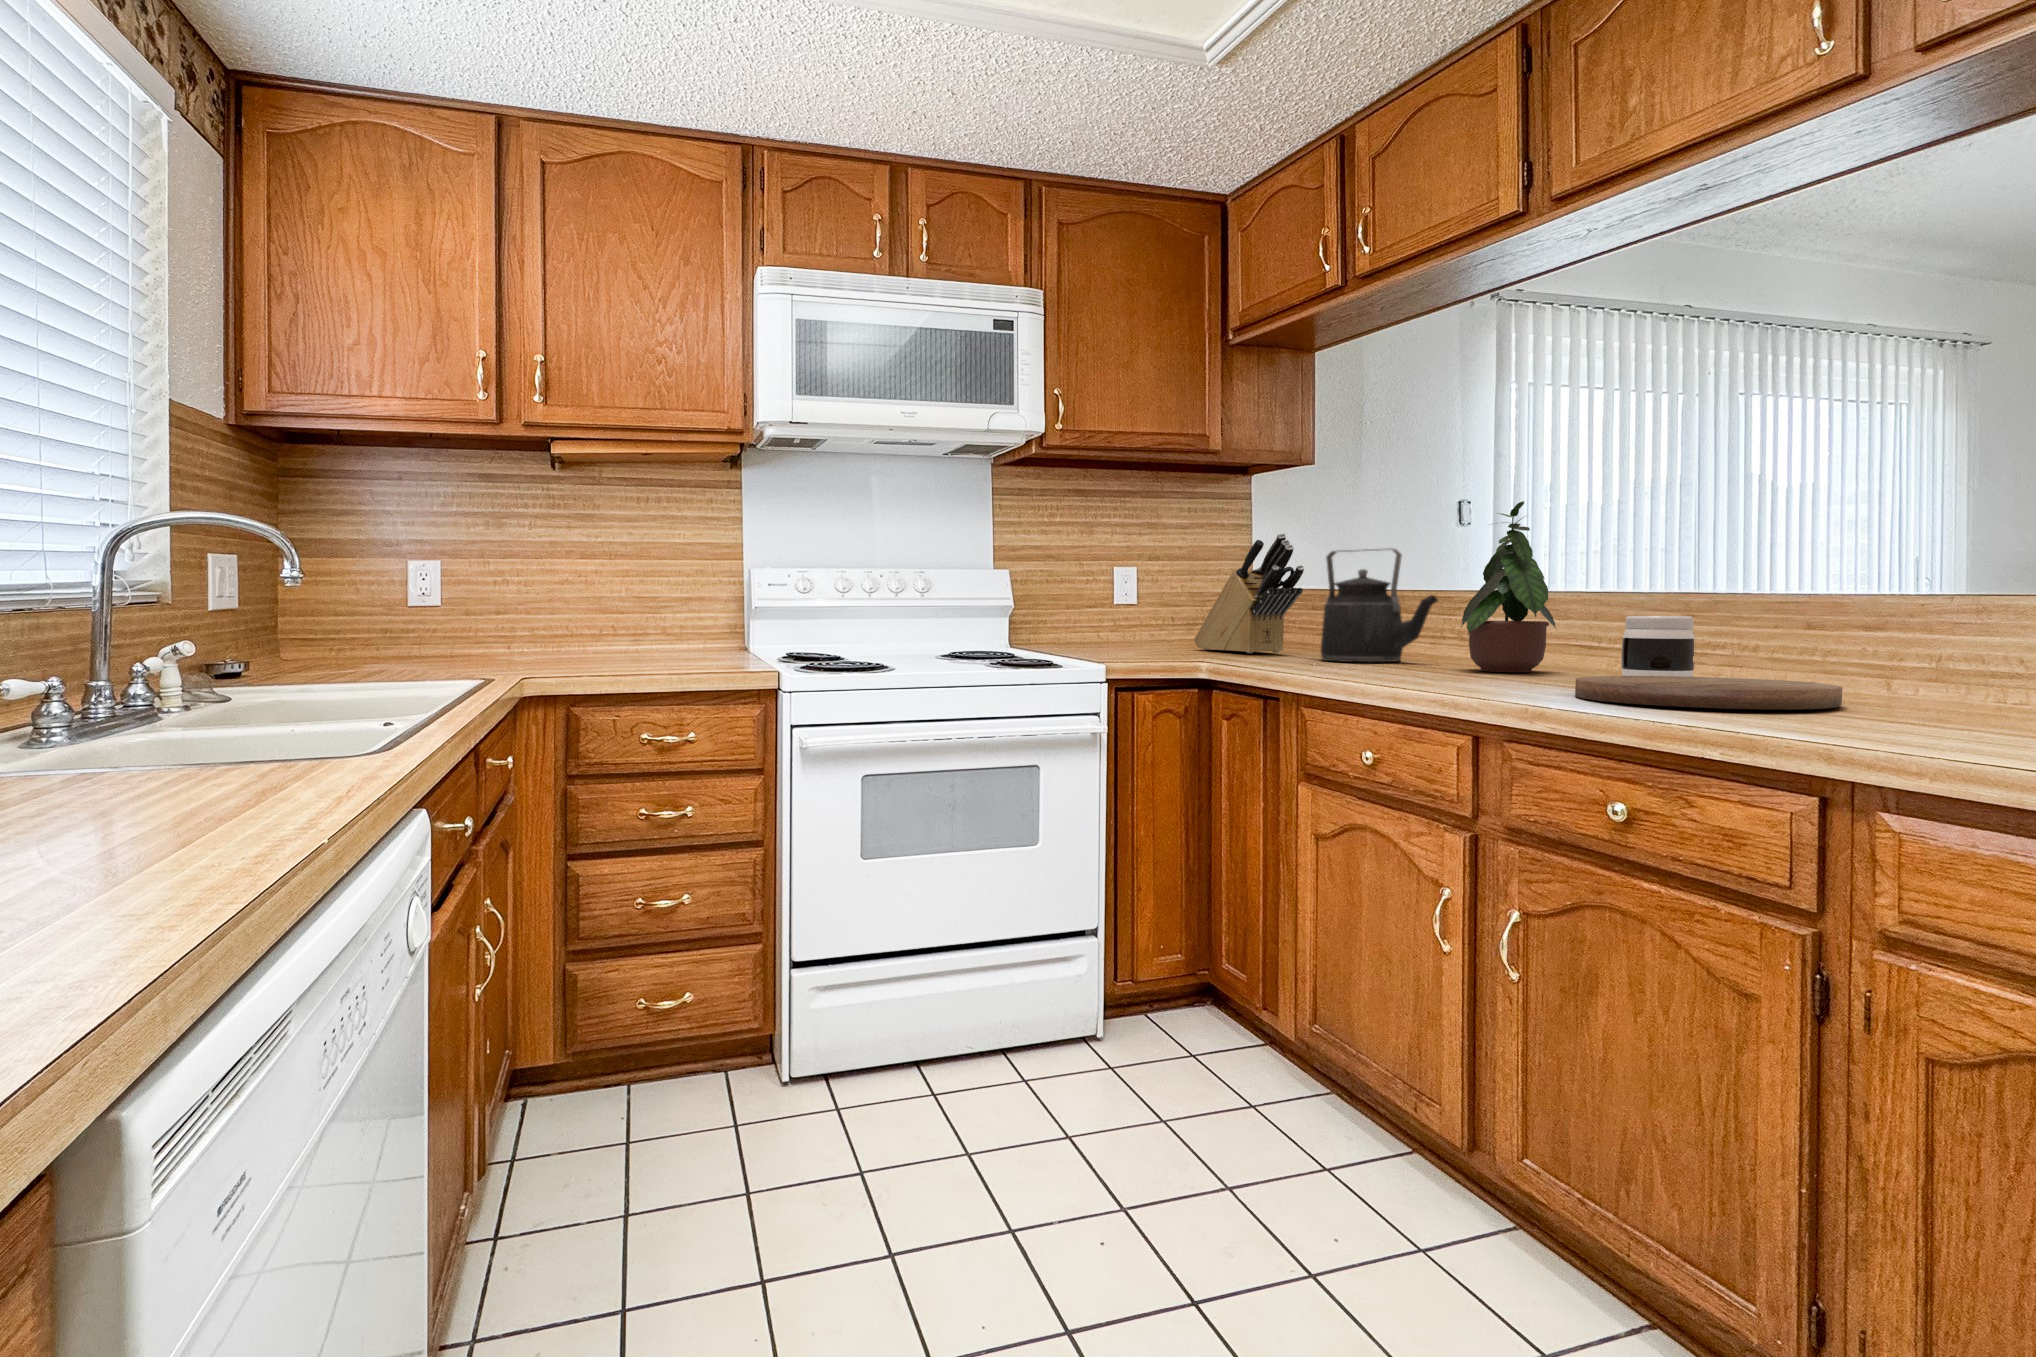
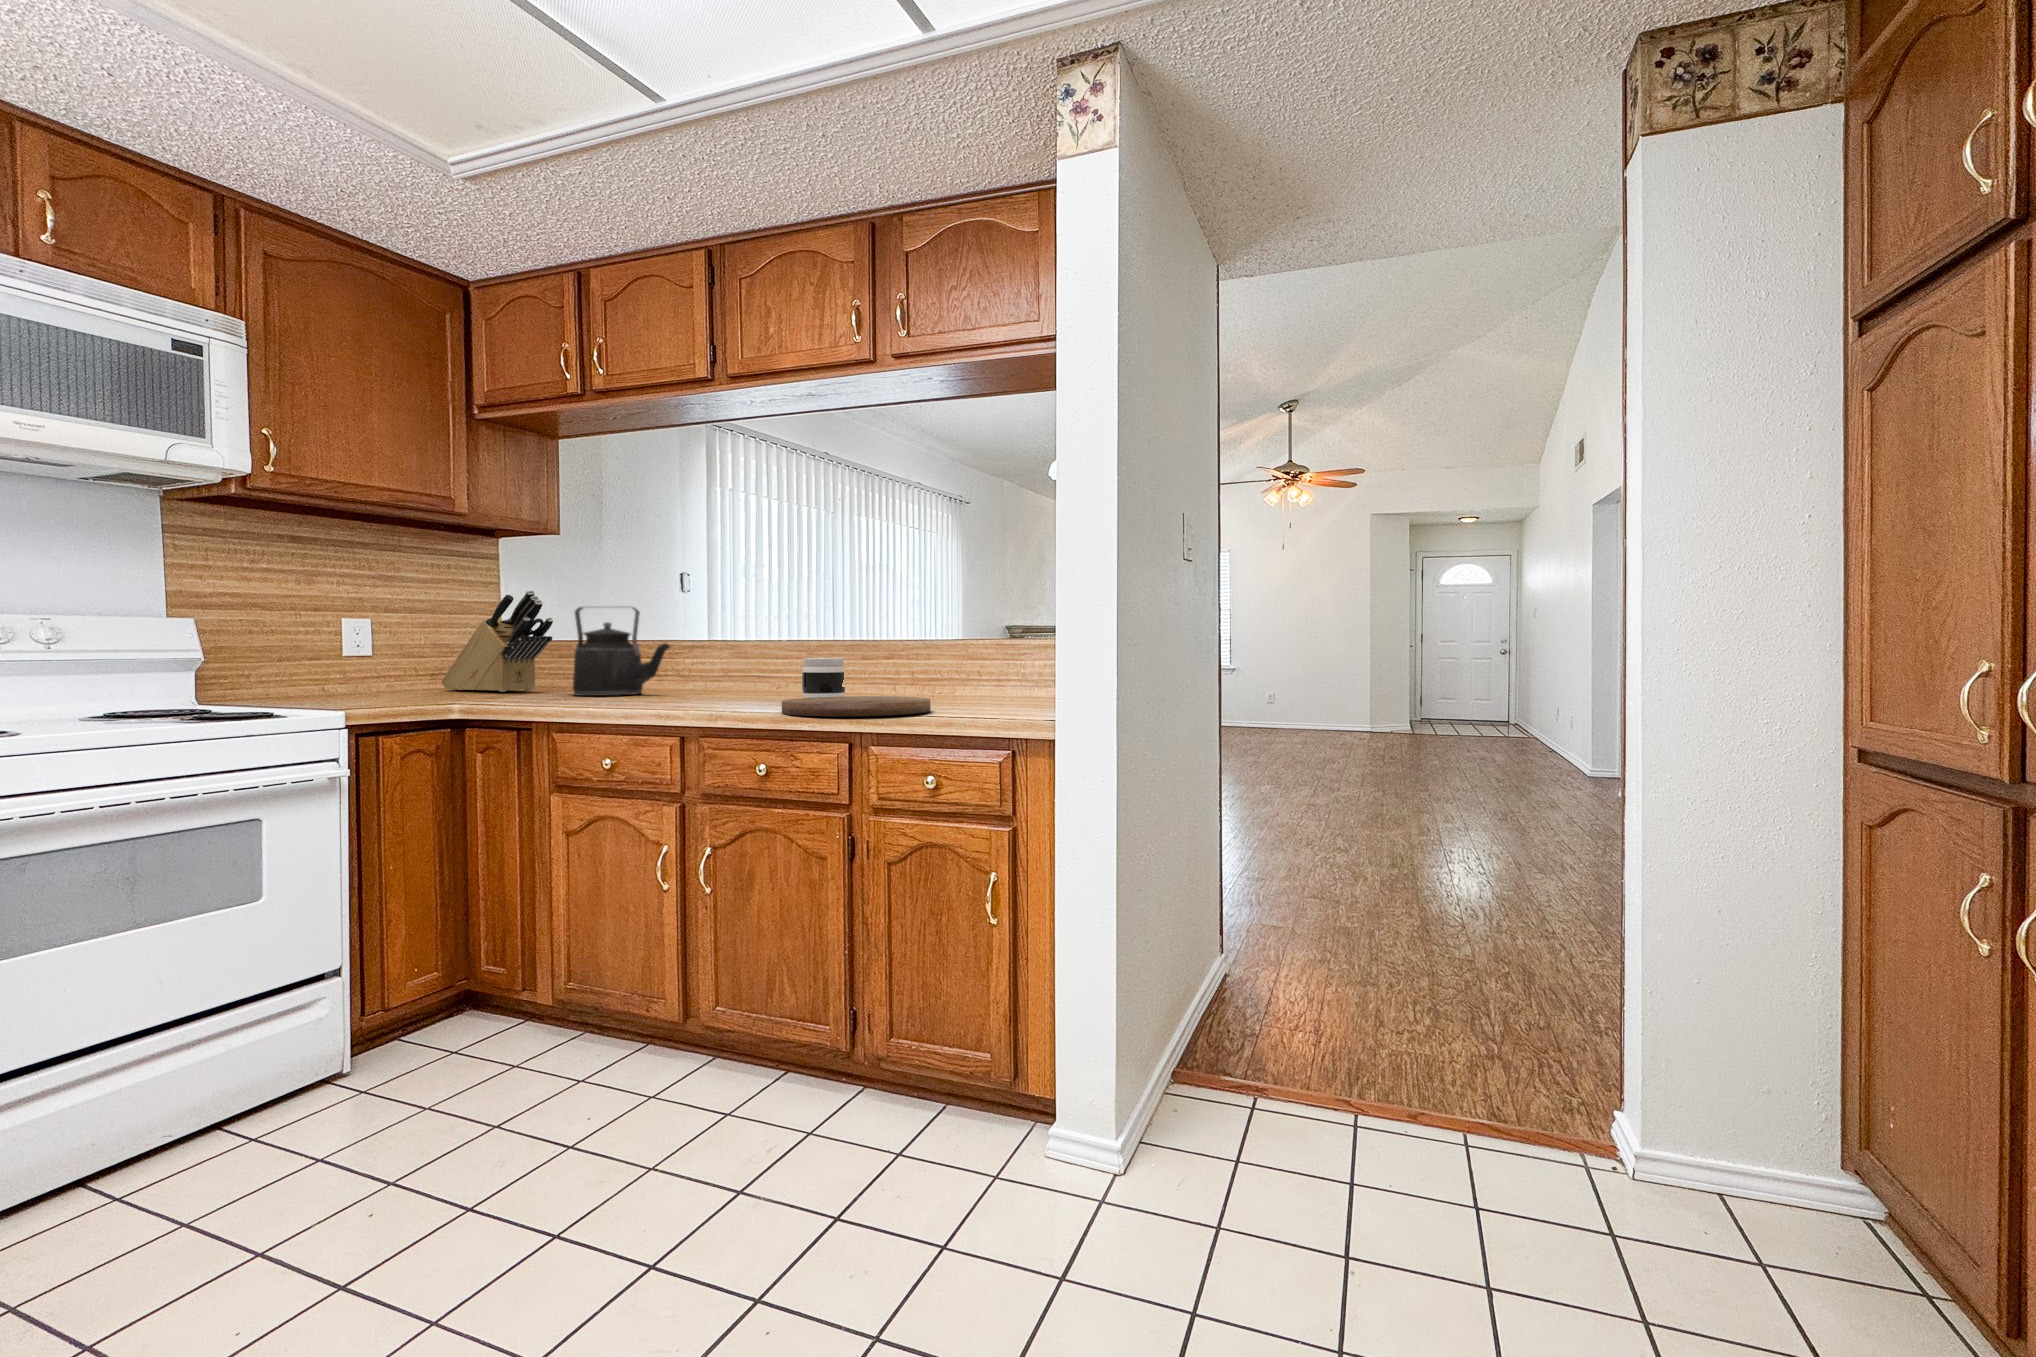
potted plant: present [1461,501,1556,672] -> none [684,576,762,699]

